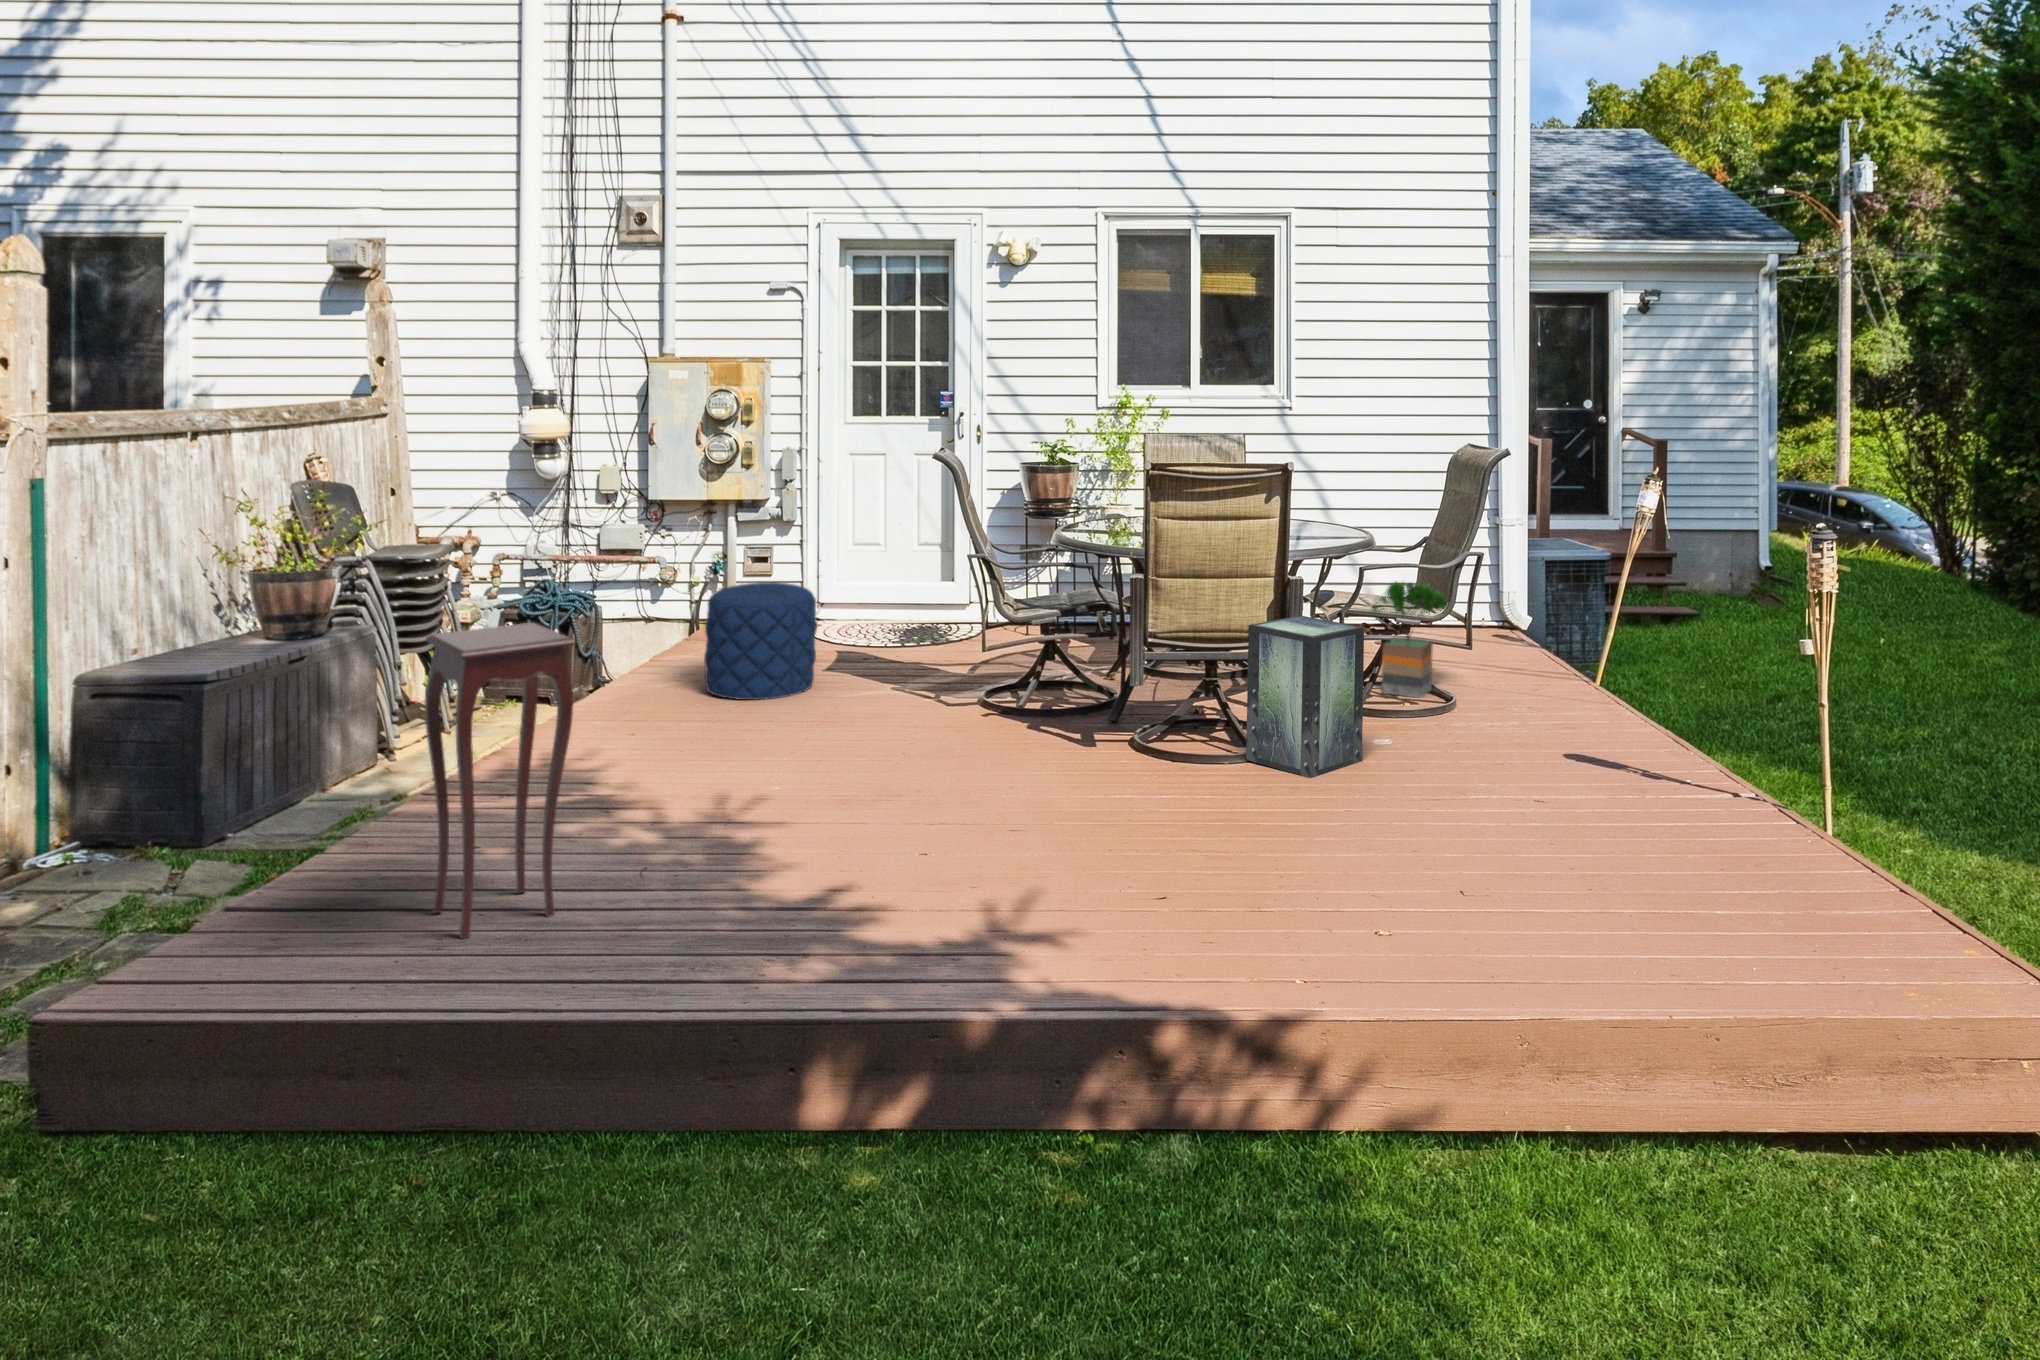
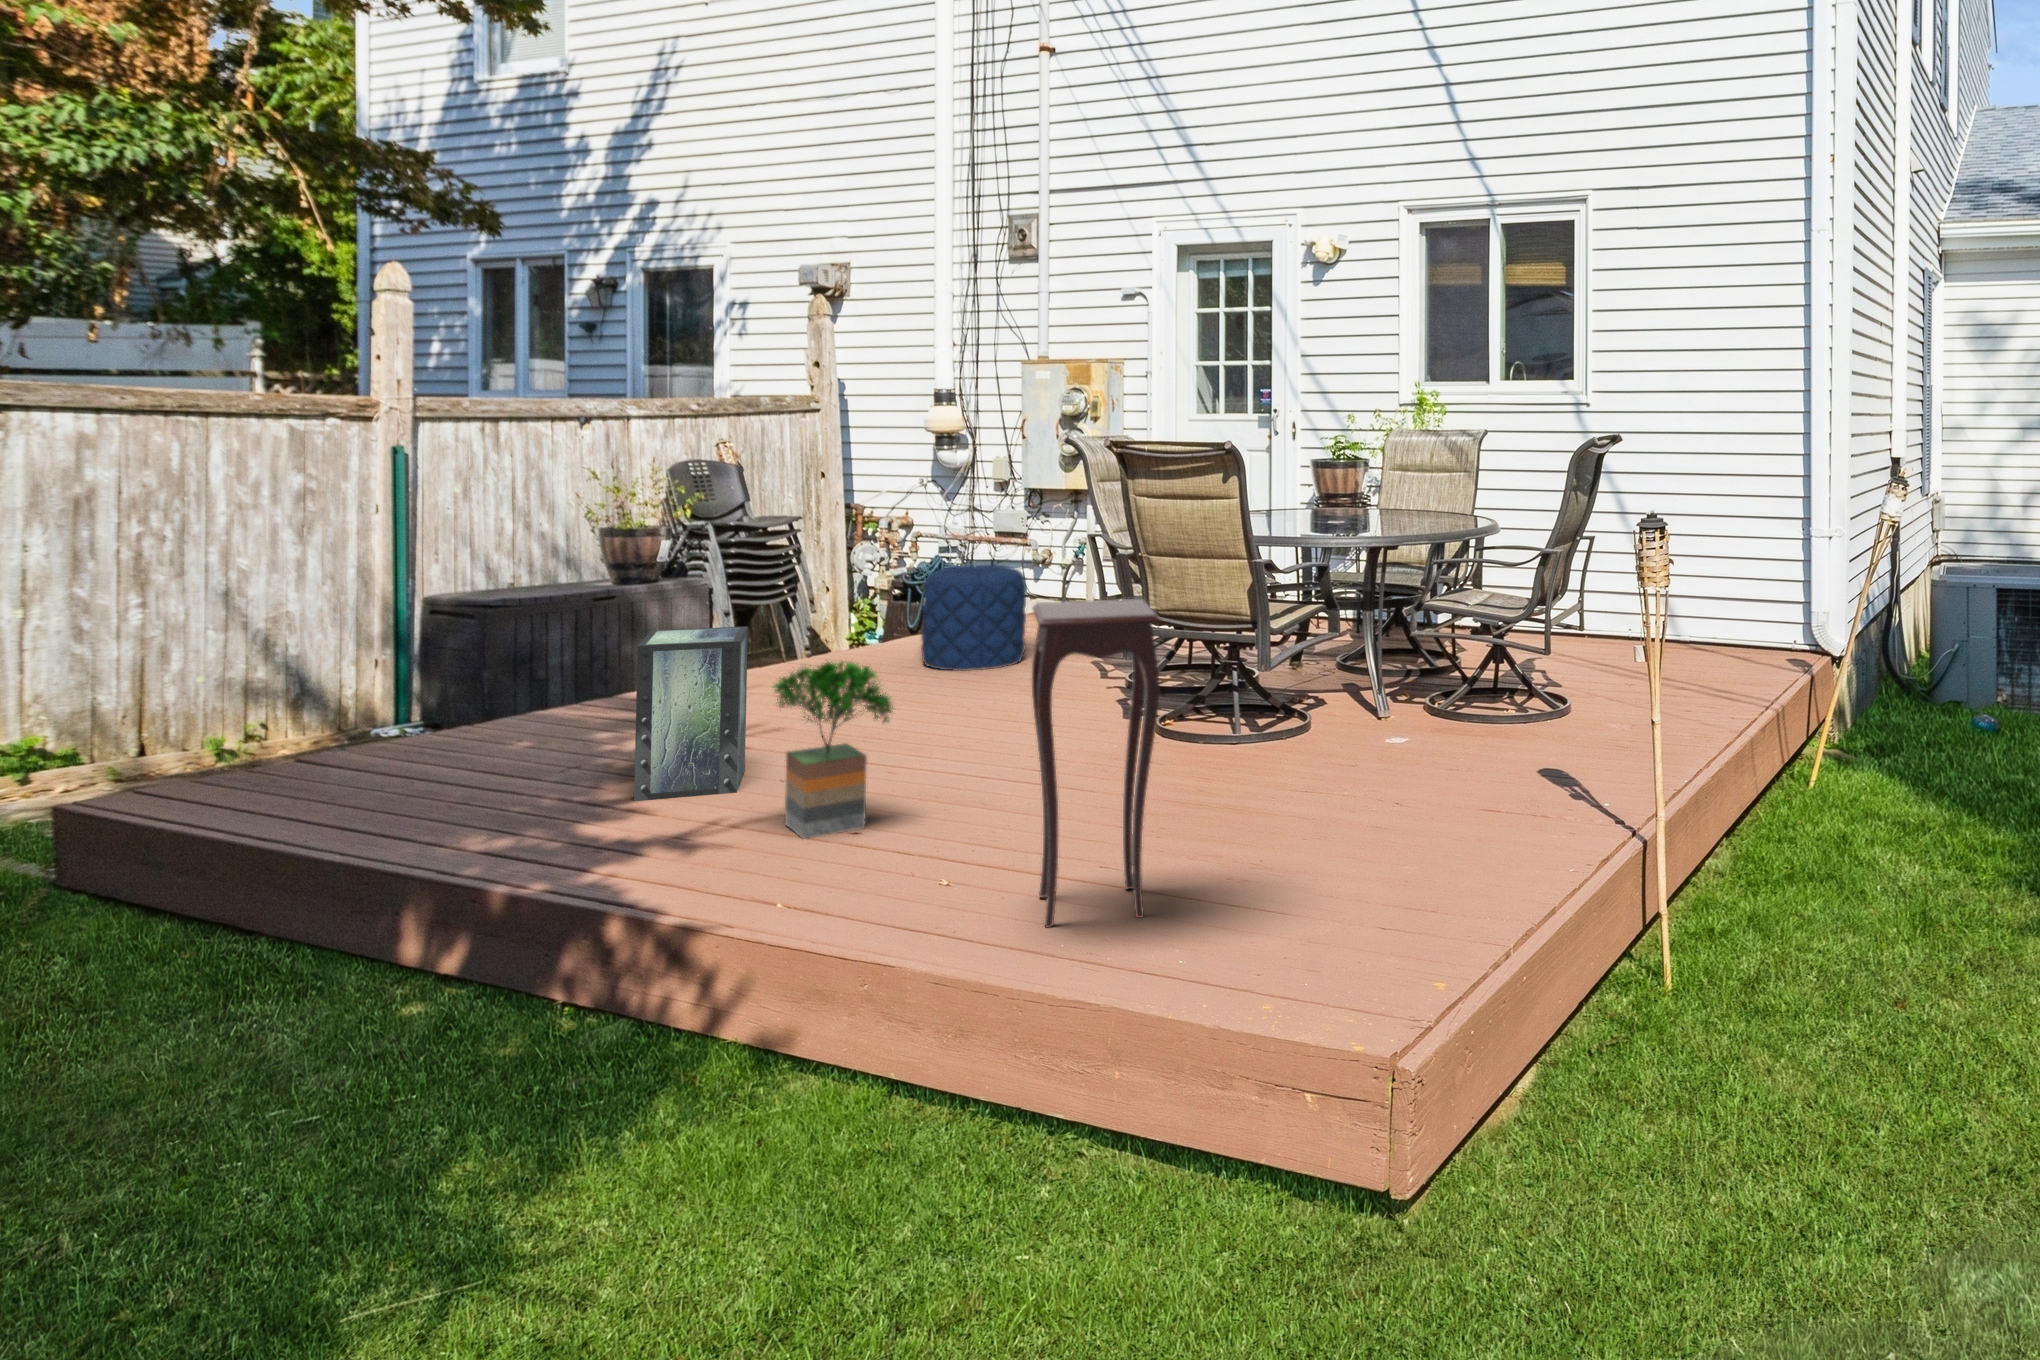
potted tree: present [1371,581,1450,698] -> present [773,661,893,839]
storage box: present [1246,616,1364,778] -> present [634,626,748,801]
side table: present [425,623,575,939] -> present [1032,599,1160,927]

